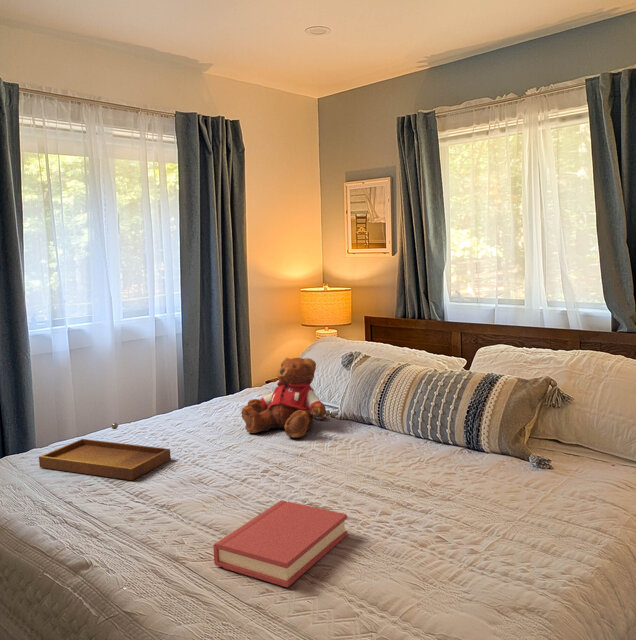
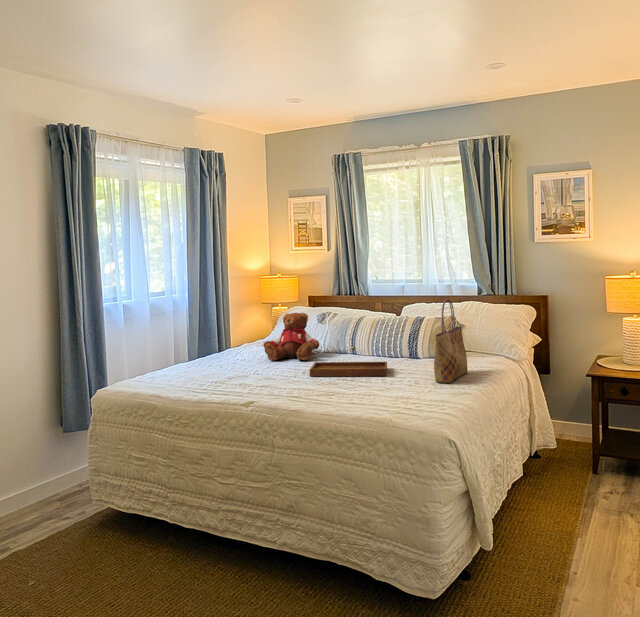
tote bag: none [466,372,548,544] -> present [434,299,468,383]
tray: present [39,423,171,480] -> present [310,346,387,376]
hardback book: present [213,500,347,587] -> none [316,375,374,400]

